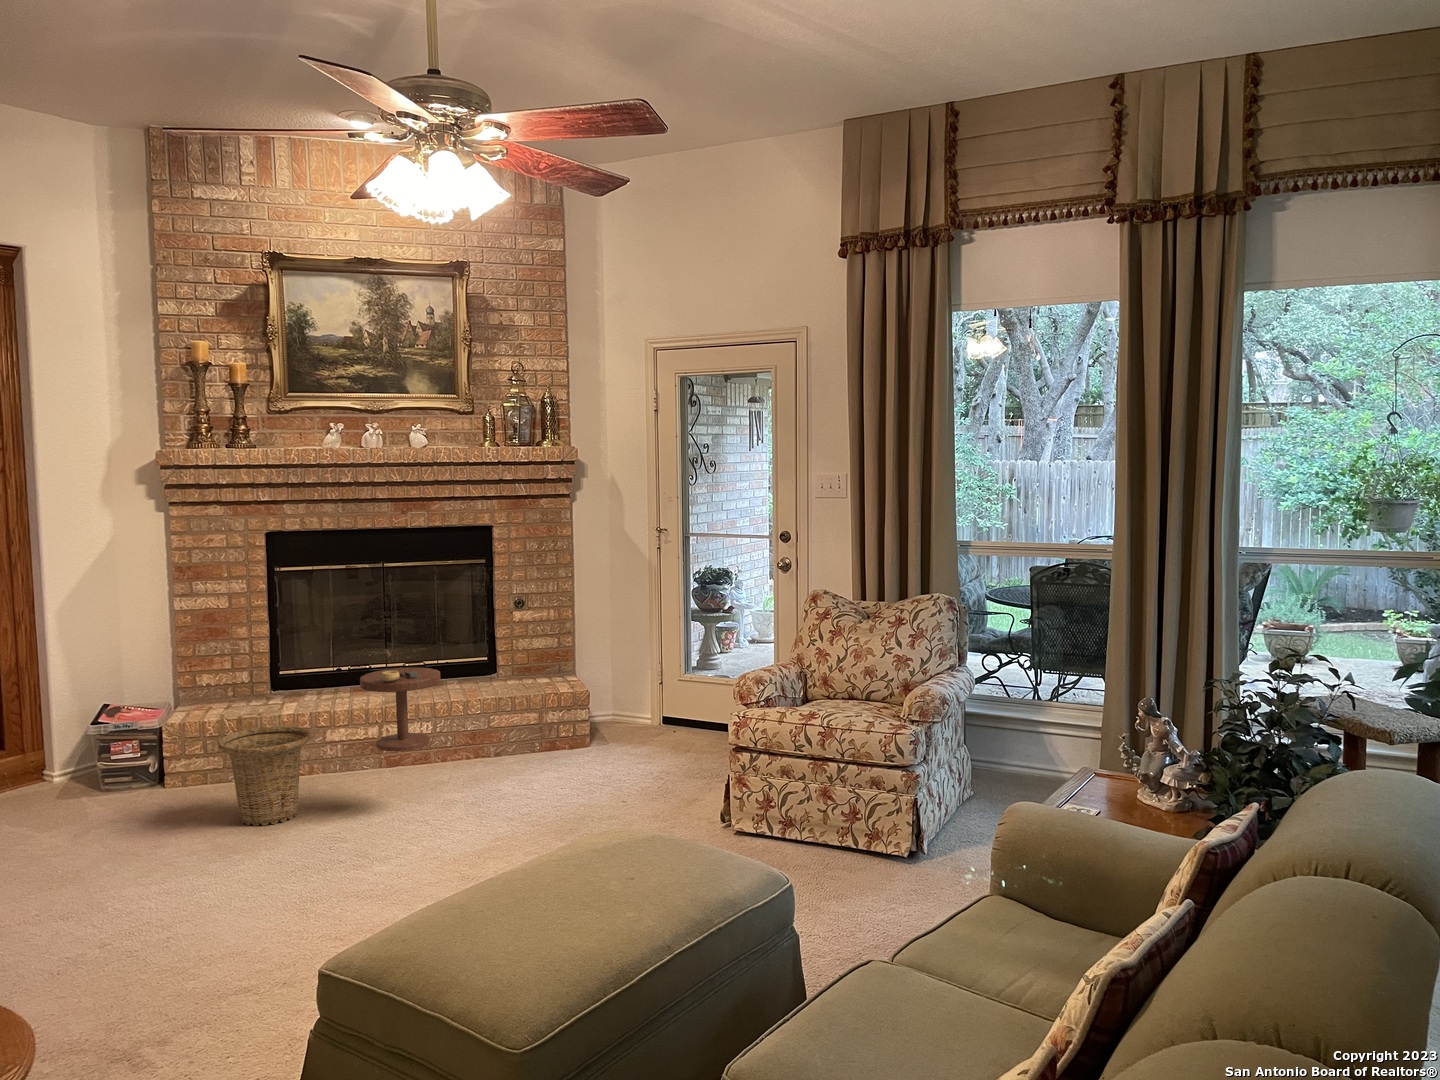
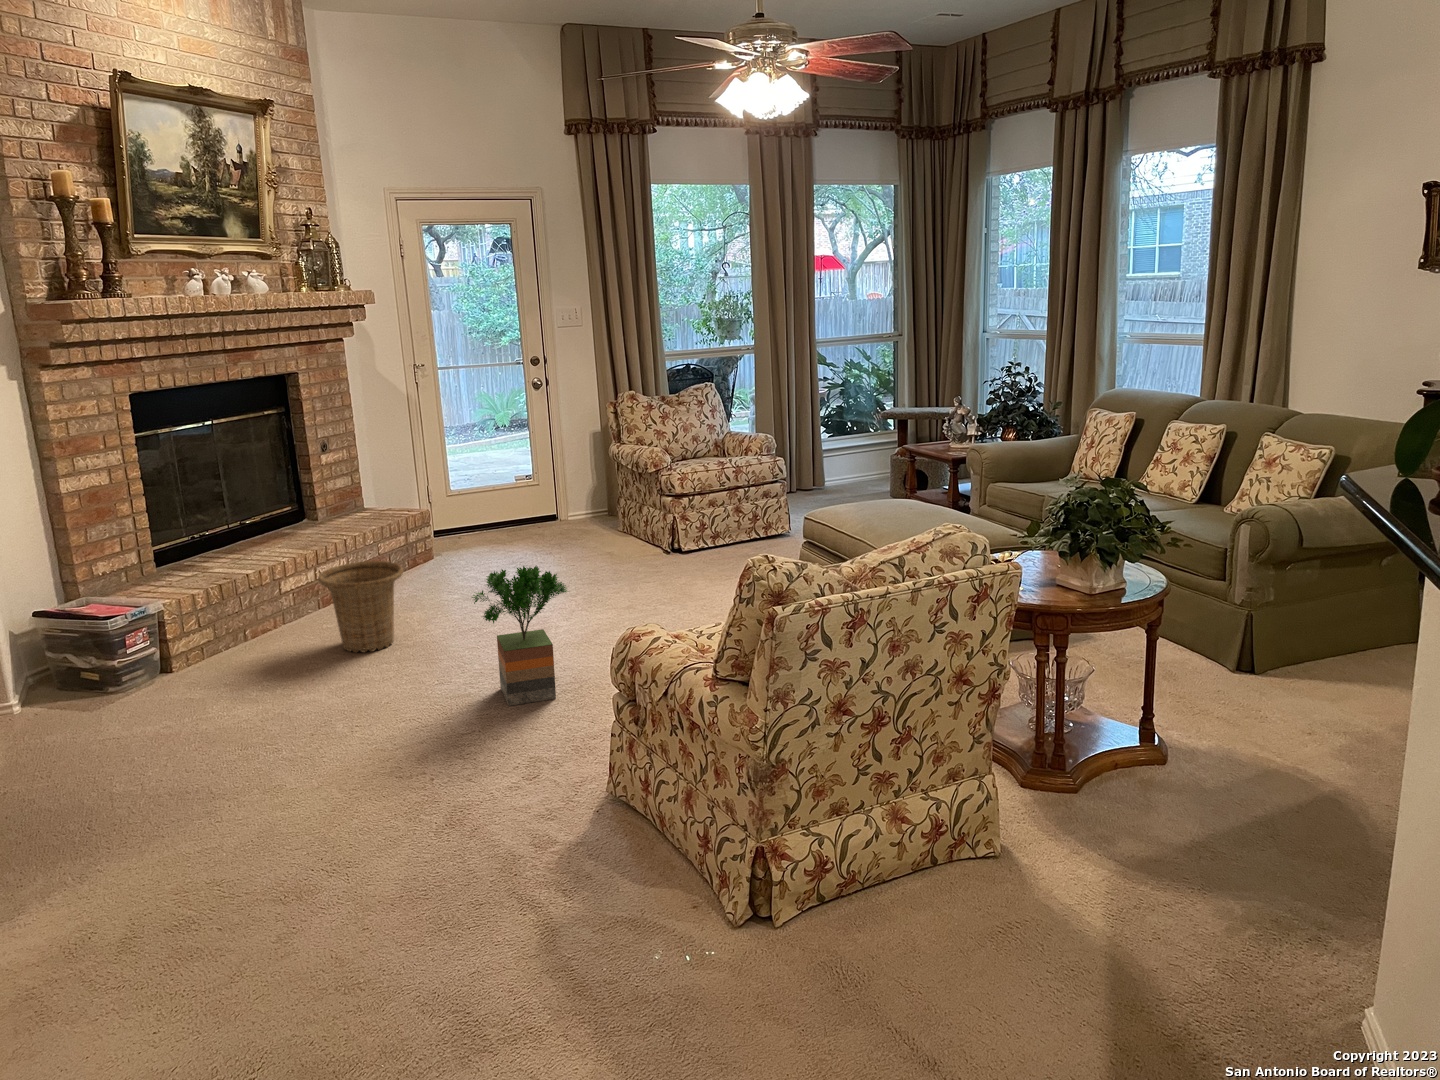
side table: present [360,668,440,751] -> none [410,489,477,610]
potted tree: none [71,762,206,940] -> present [472,566,567,706]

